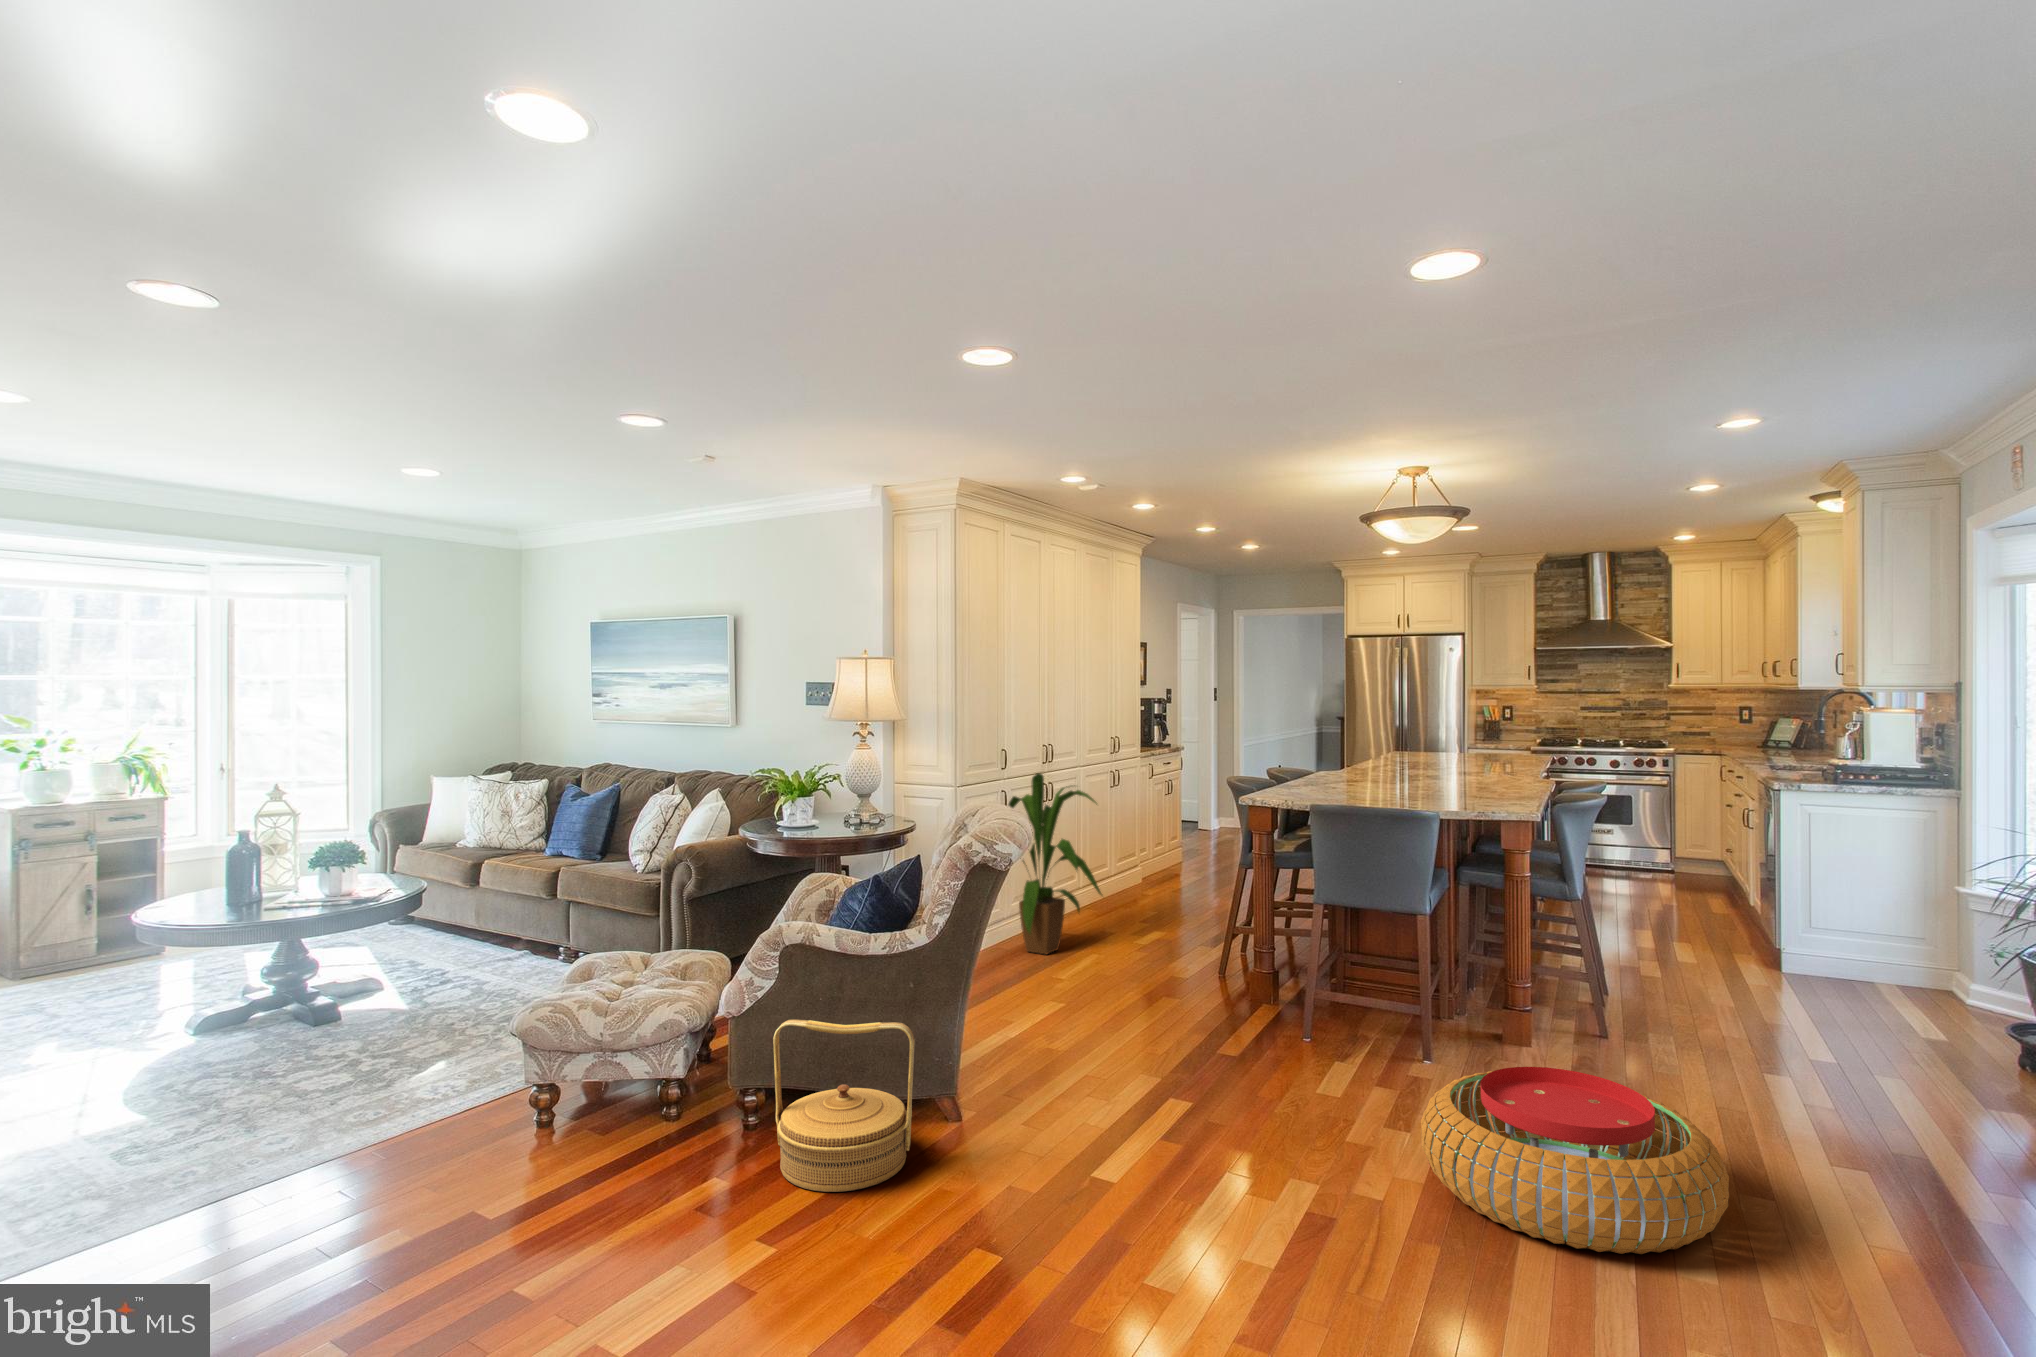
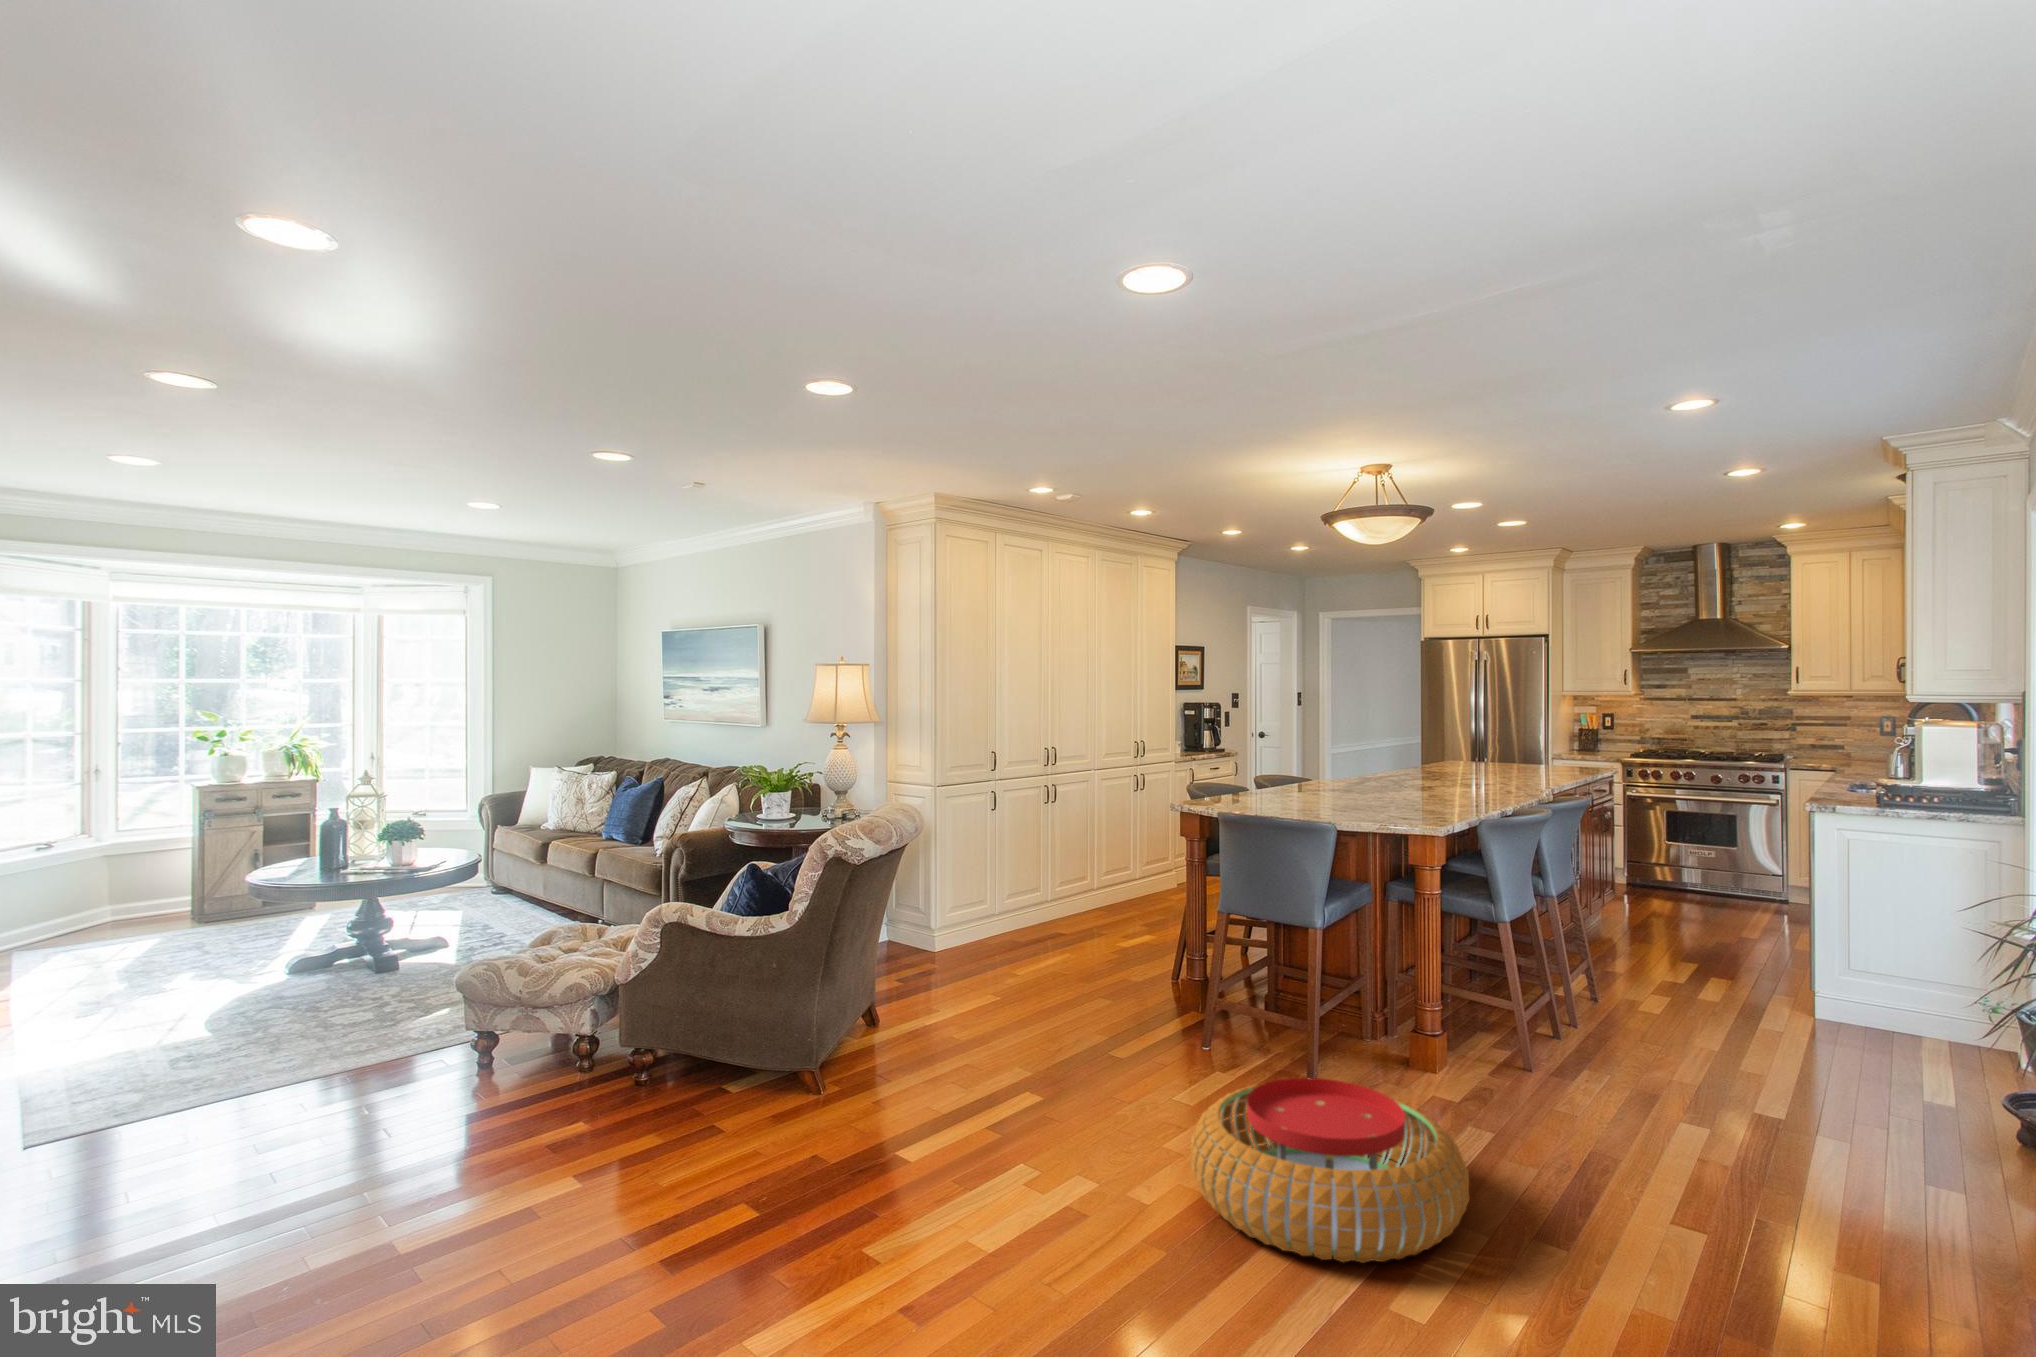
house plant: present [1009,773,1102,954] -> none [966,775,1087,951]
woven basket: present [773,1020,915,1192] -> none [634,987,754,1139]

